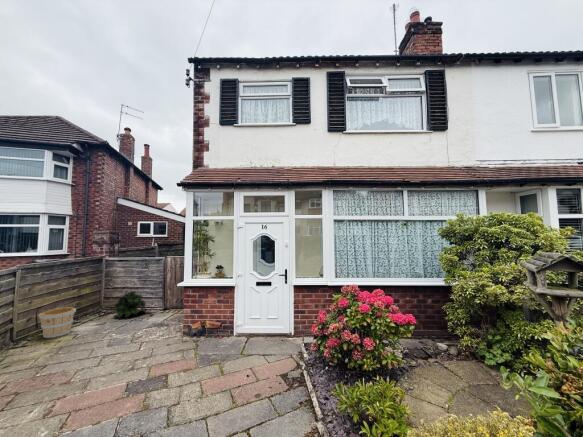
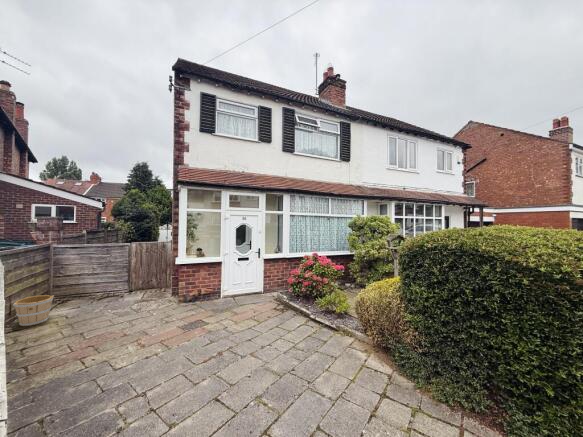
potted plant: present [113,291,146,318] -> none [78,275,113,302]

